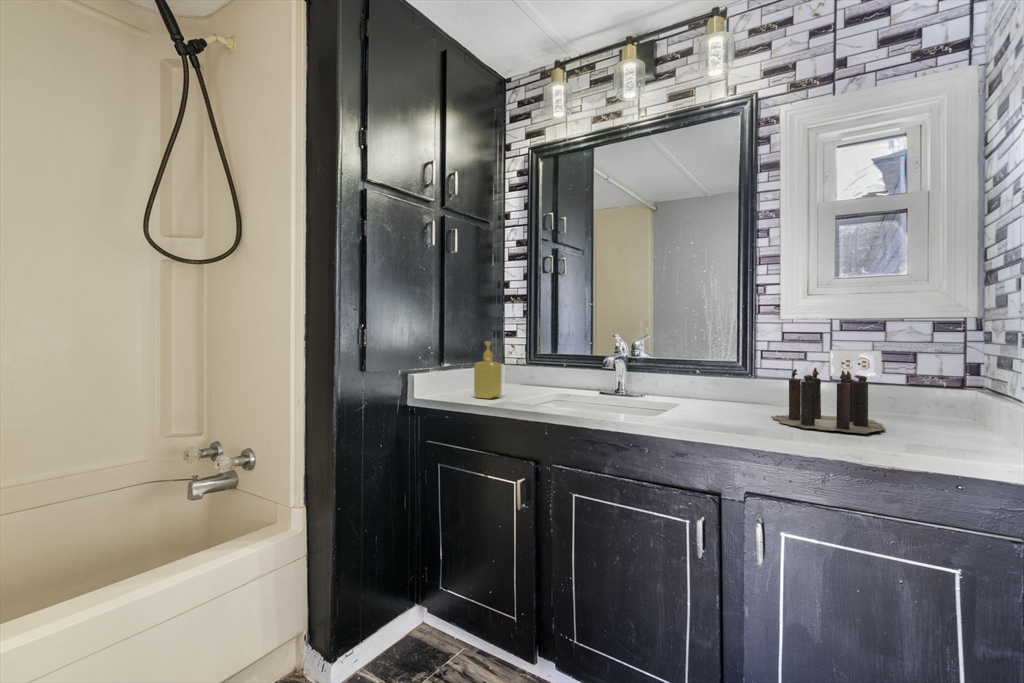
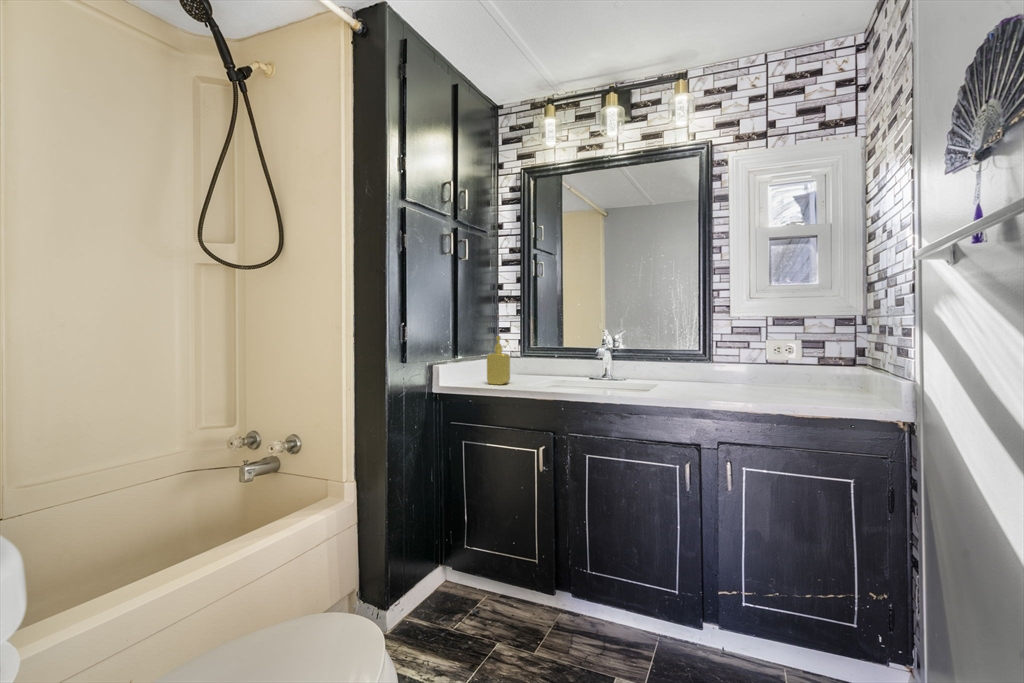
candle: present [772,368,886,434] -> none [724,352,833,398]

